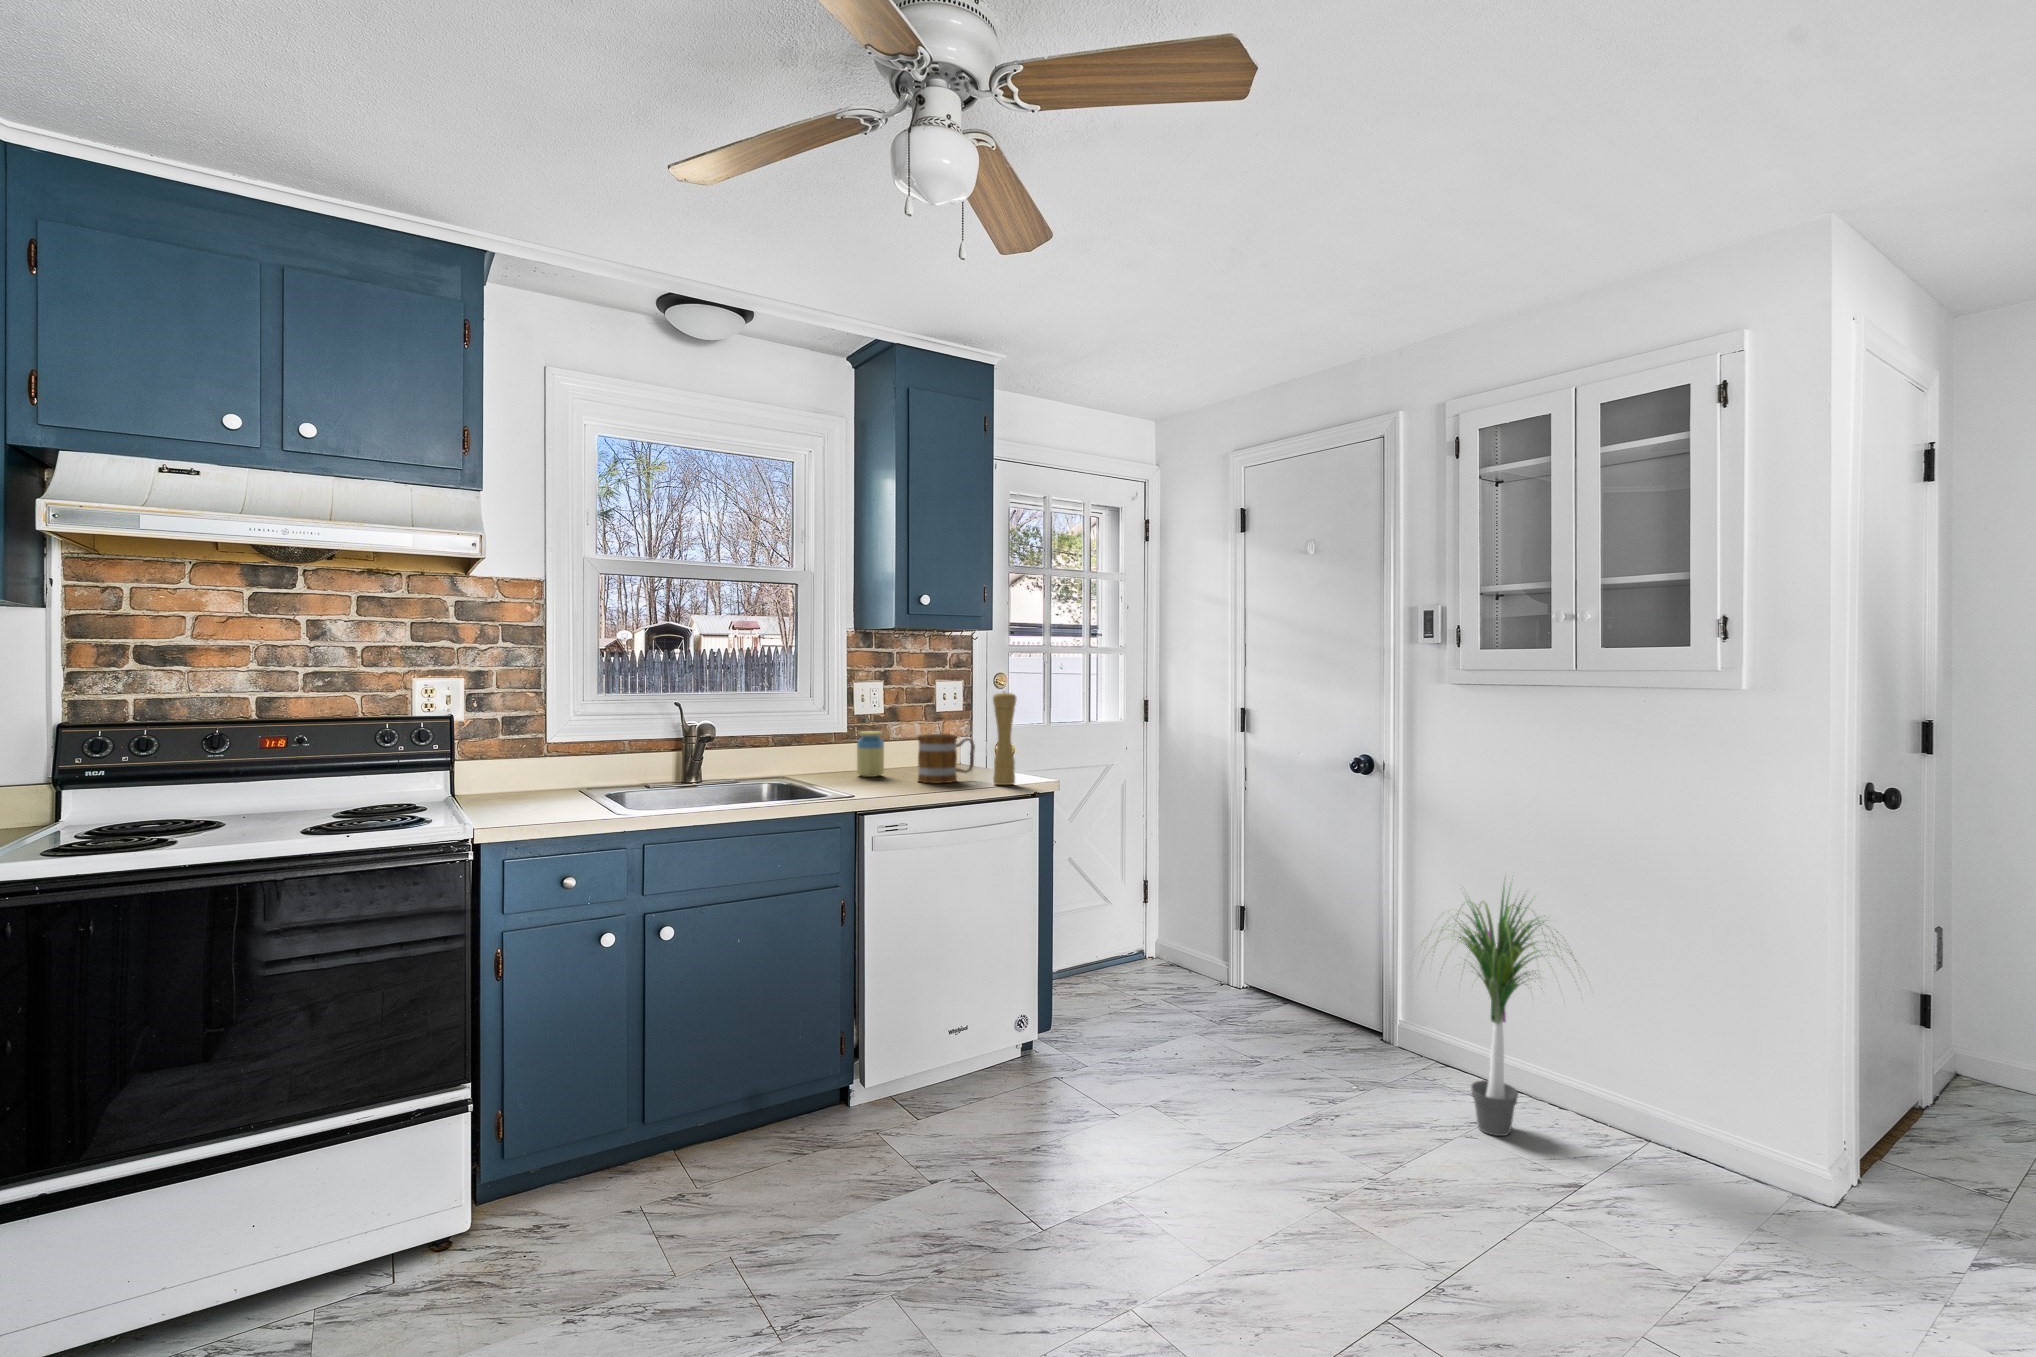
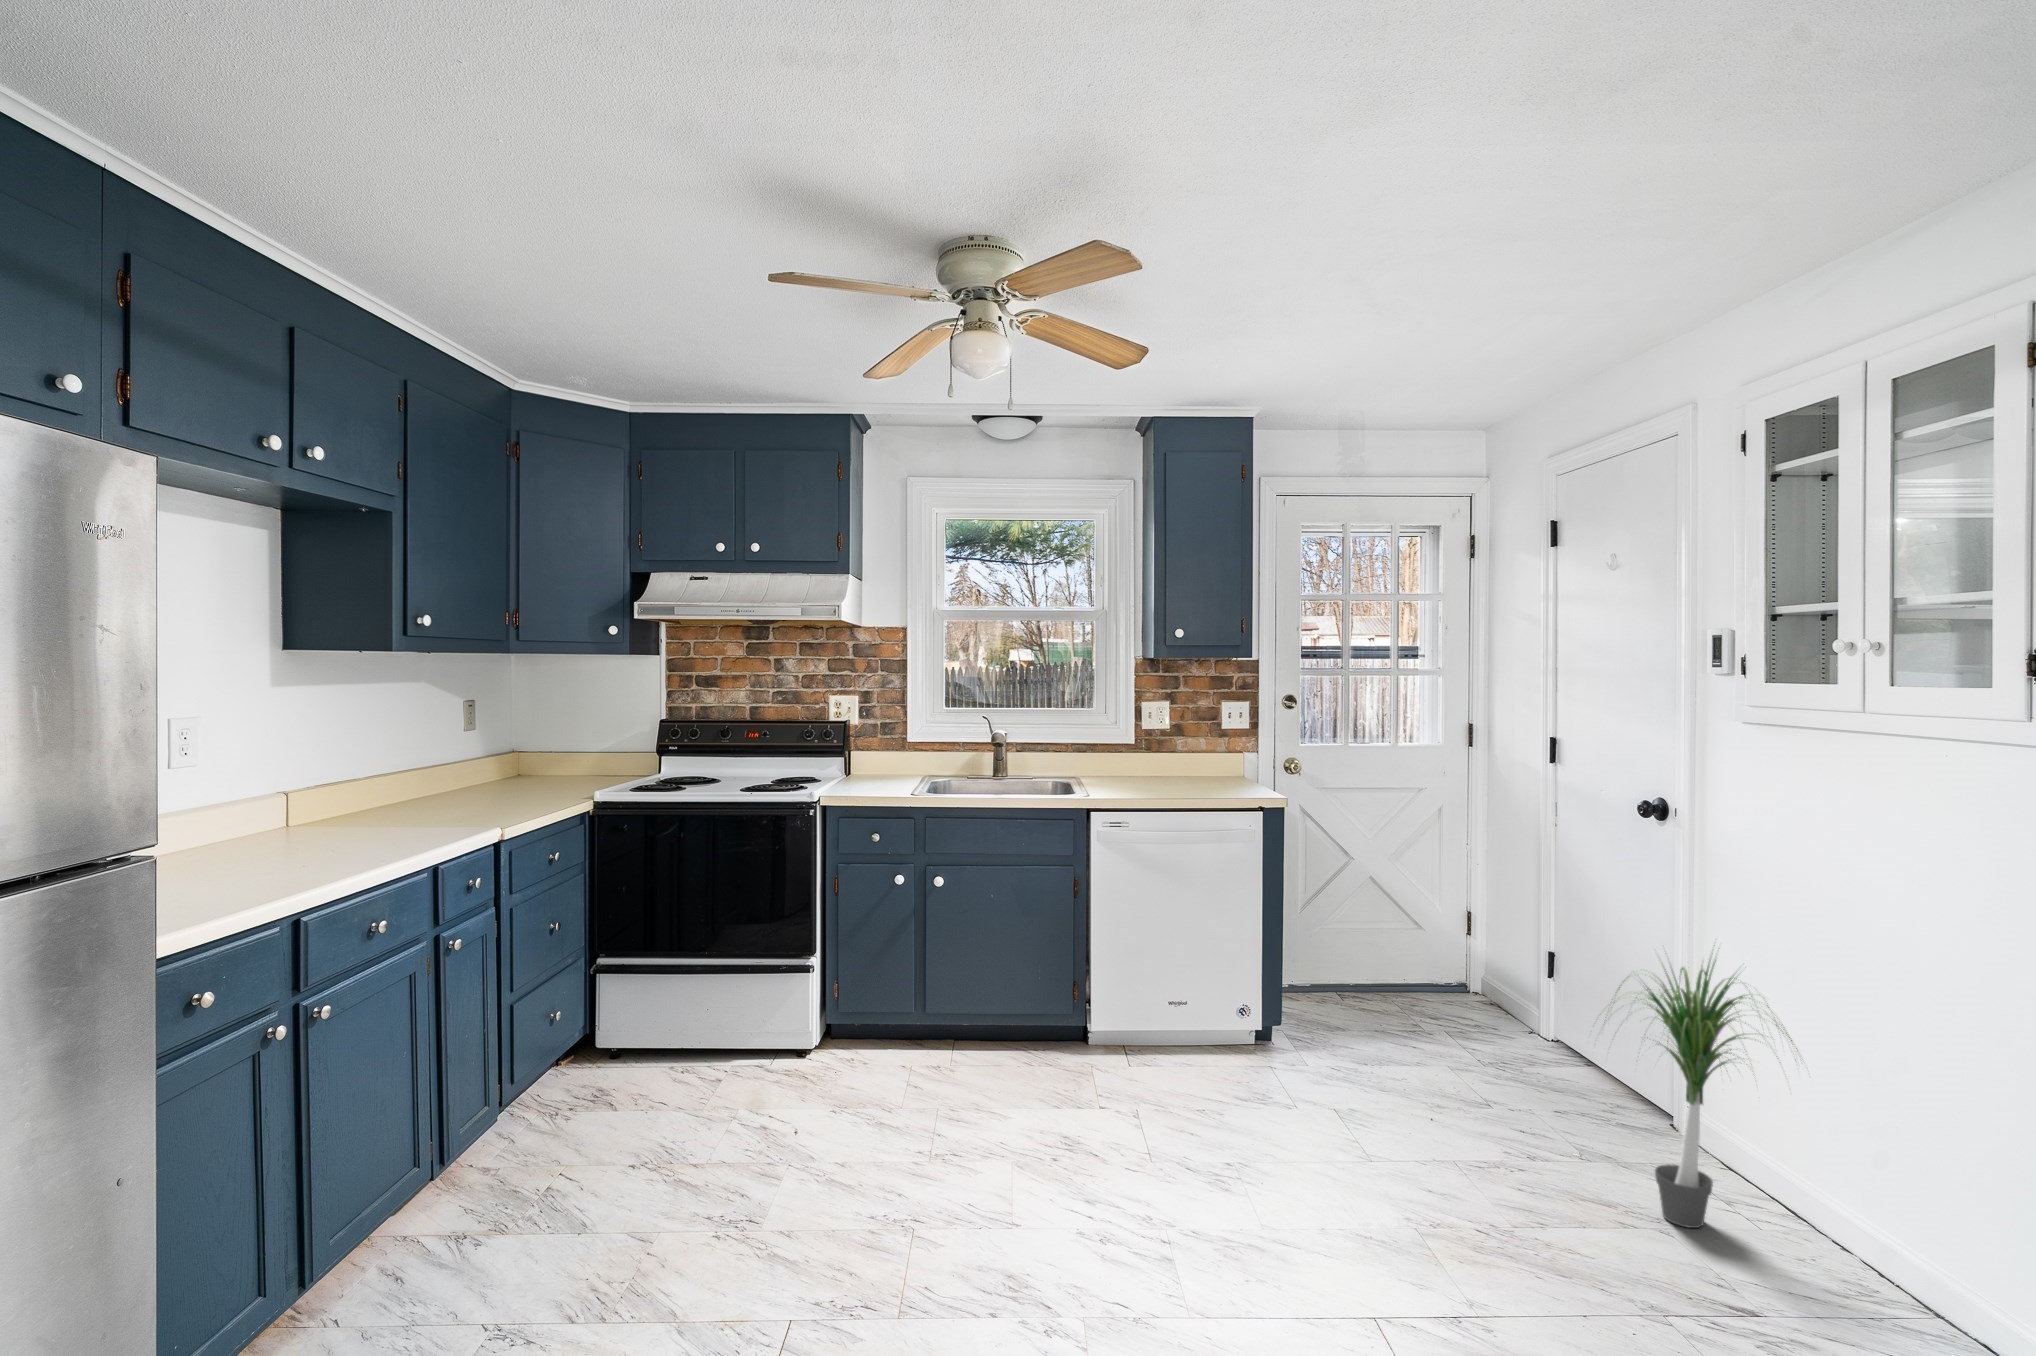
pepper mill: present [993,692,1016,785] -> none [1231,714,1253,798]
jar: present [857,731,884,777] -> none [1140,743,1162,782]
mug: present [918,734,975,783] -> none [1175,749,1228,792]

